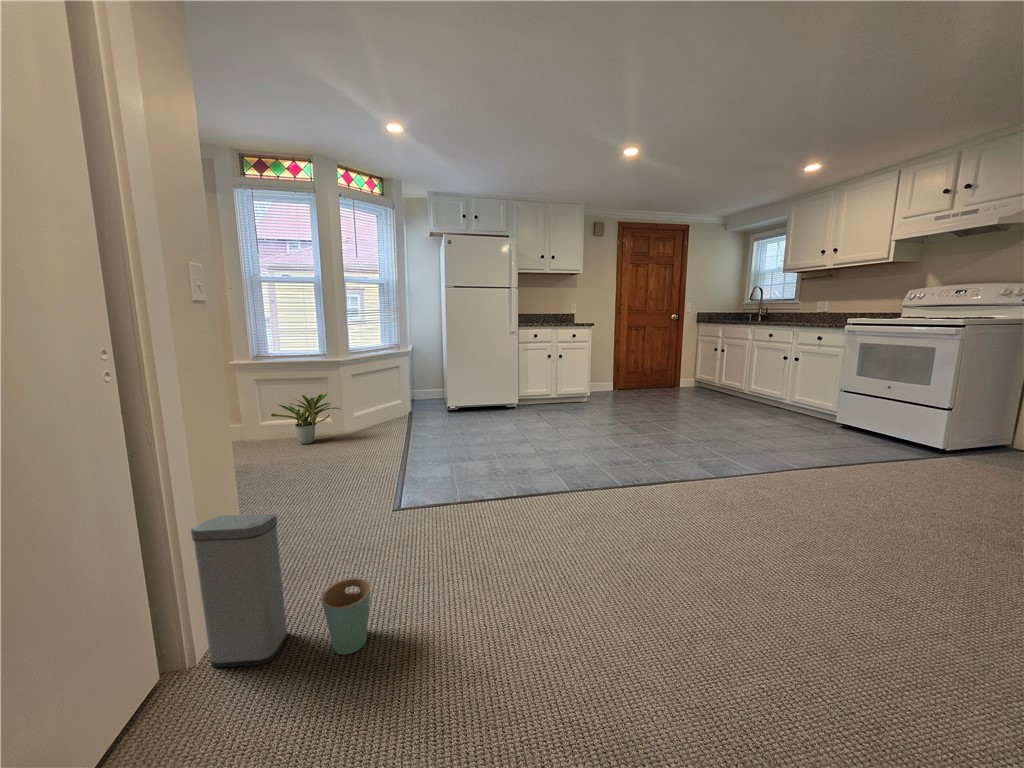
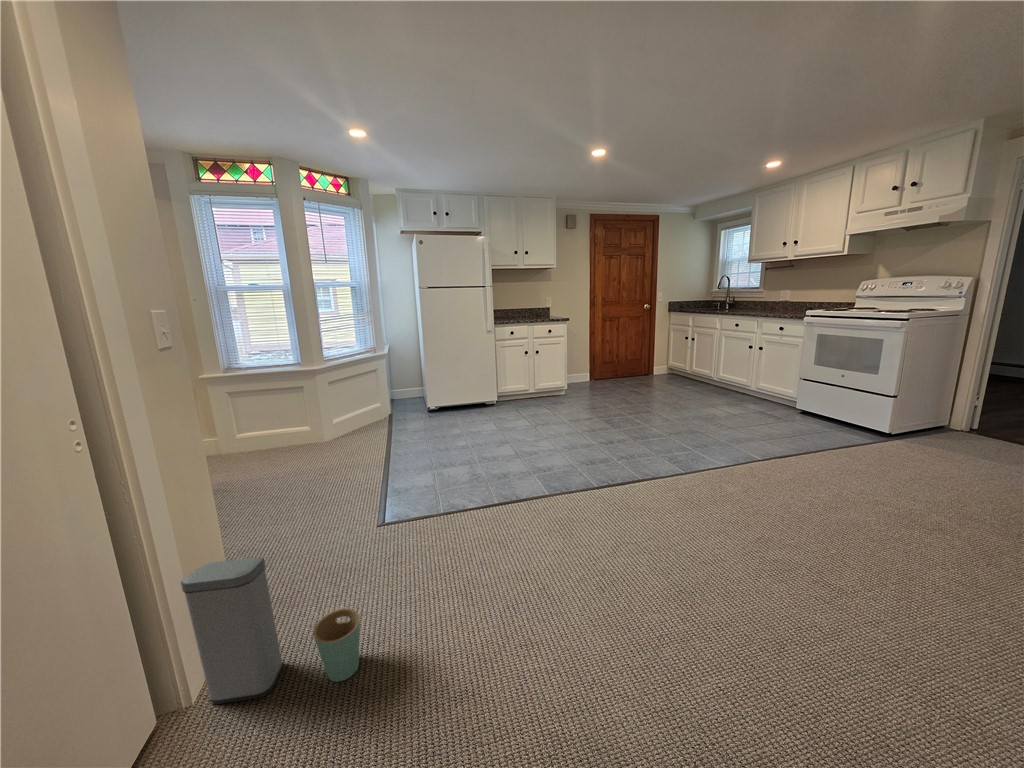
potted plant: present [271,393,341,444] -> none [252,403,323,455]

